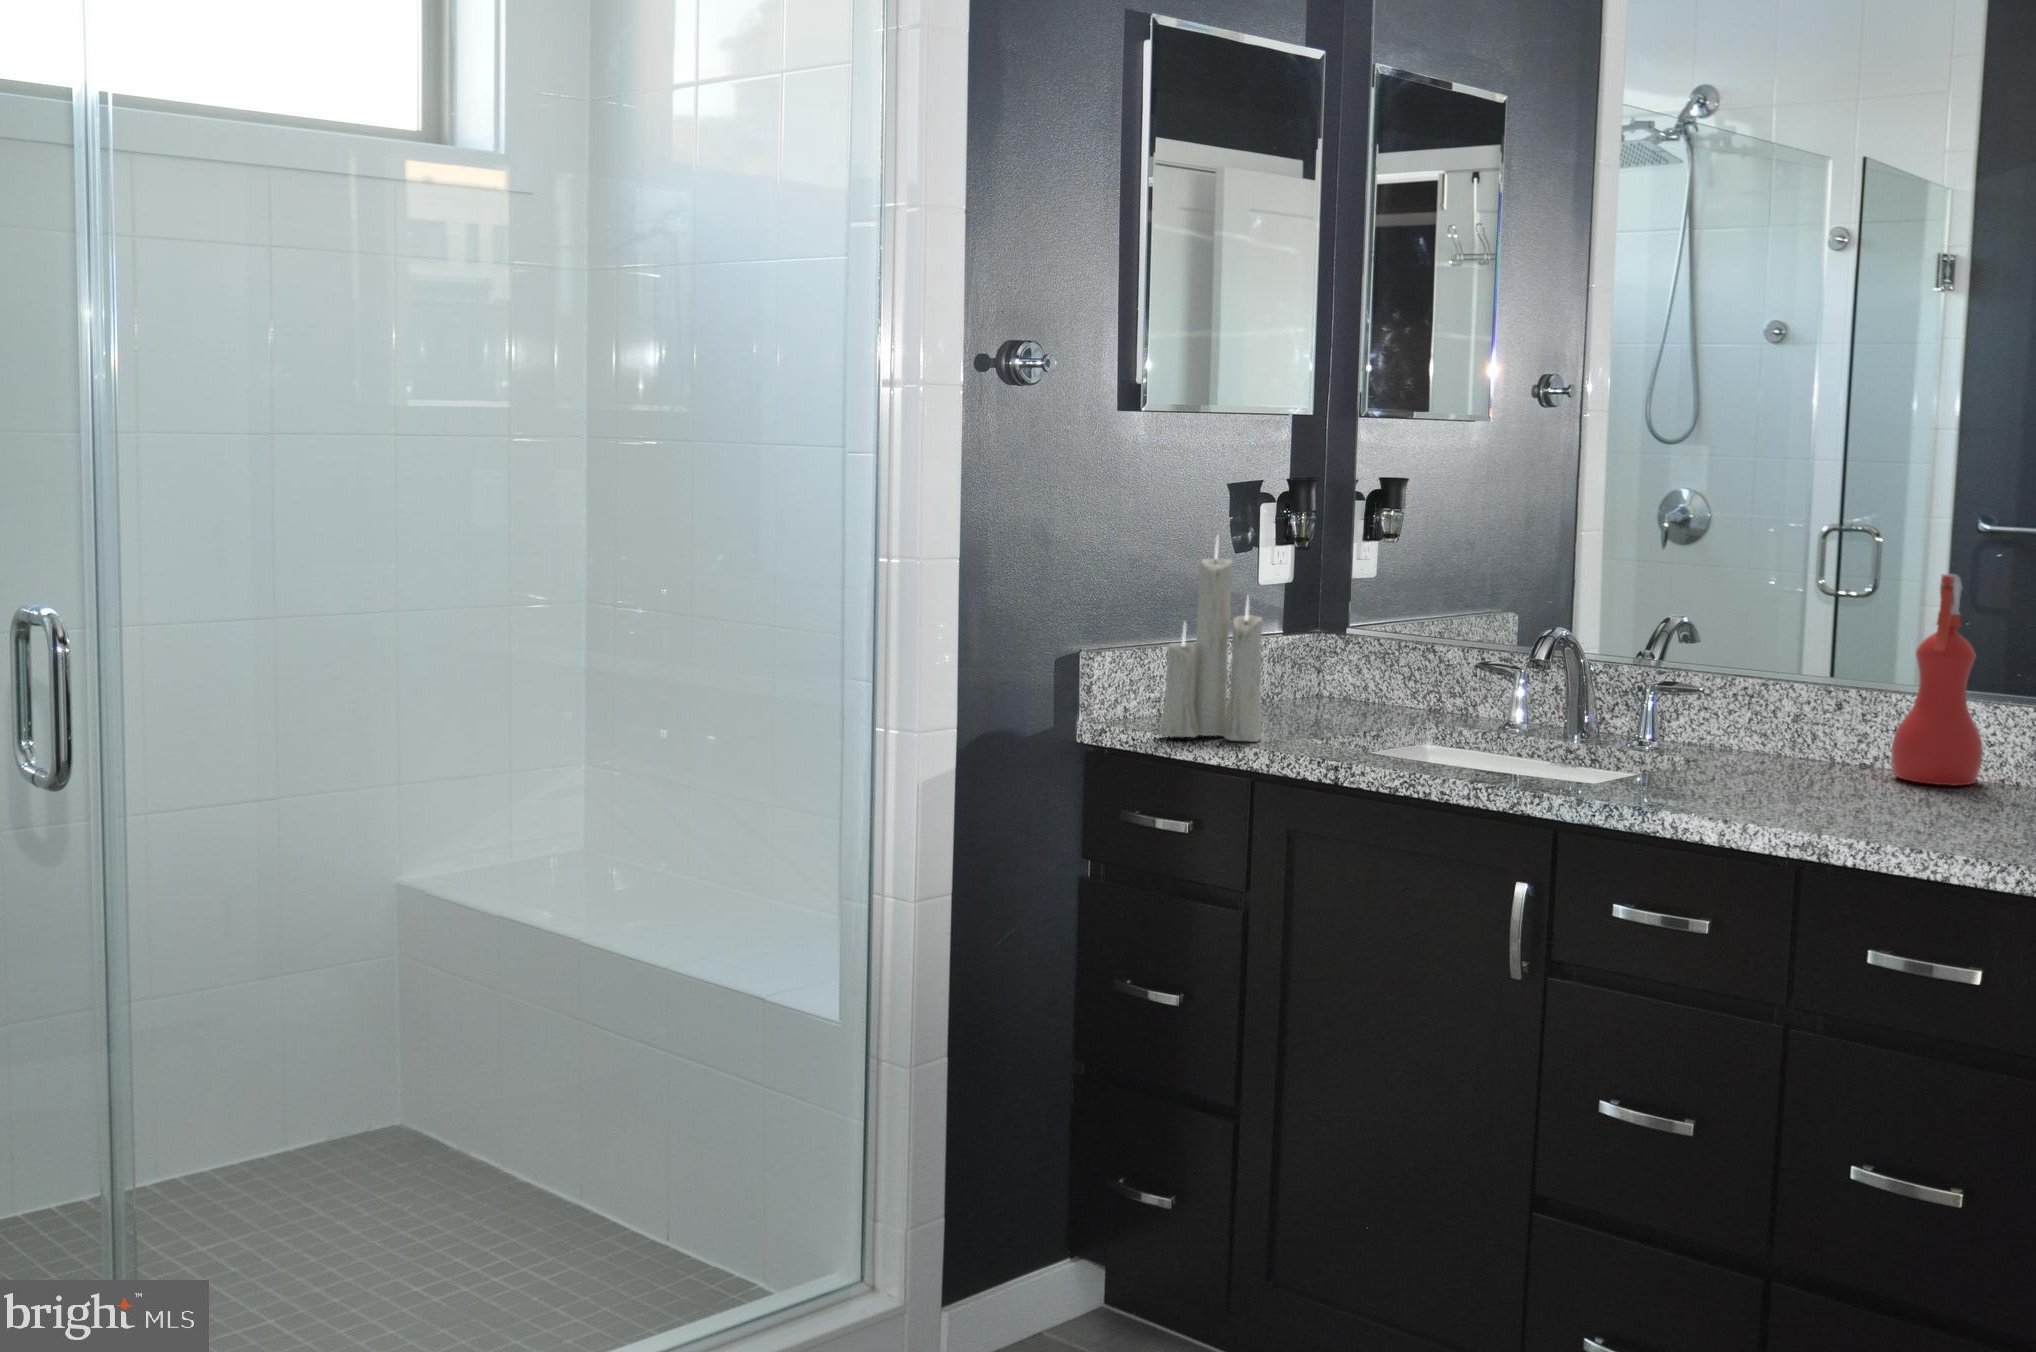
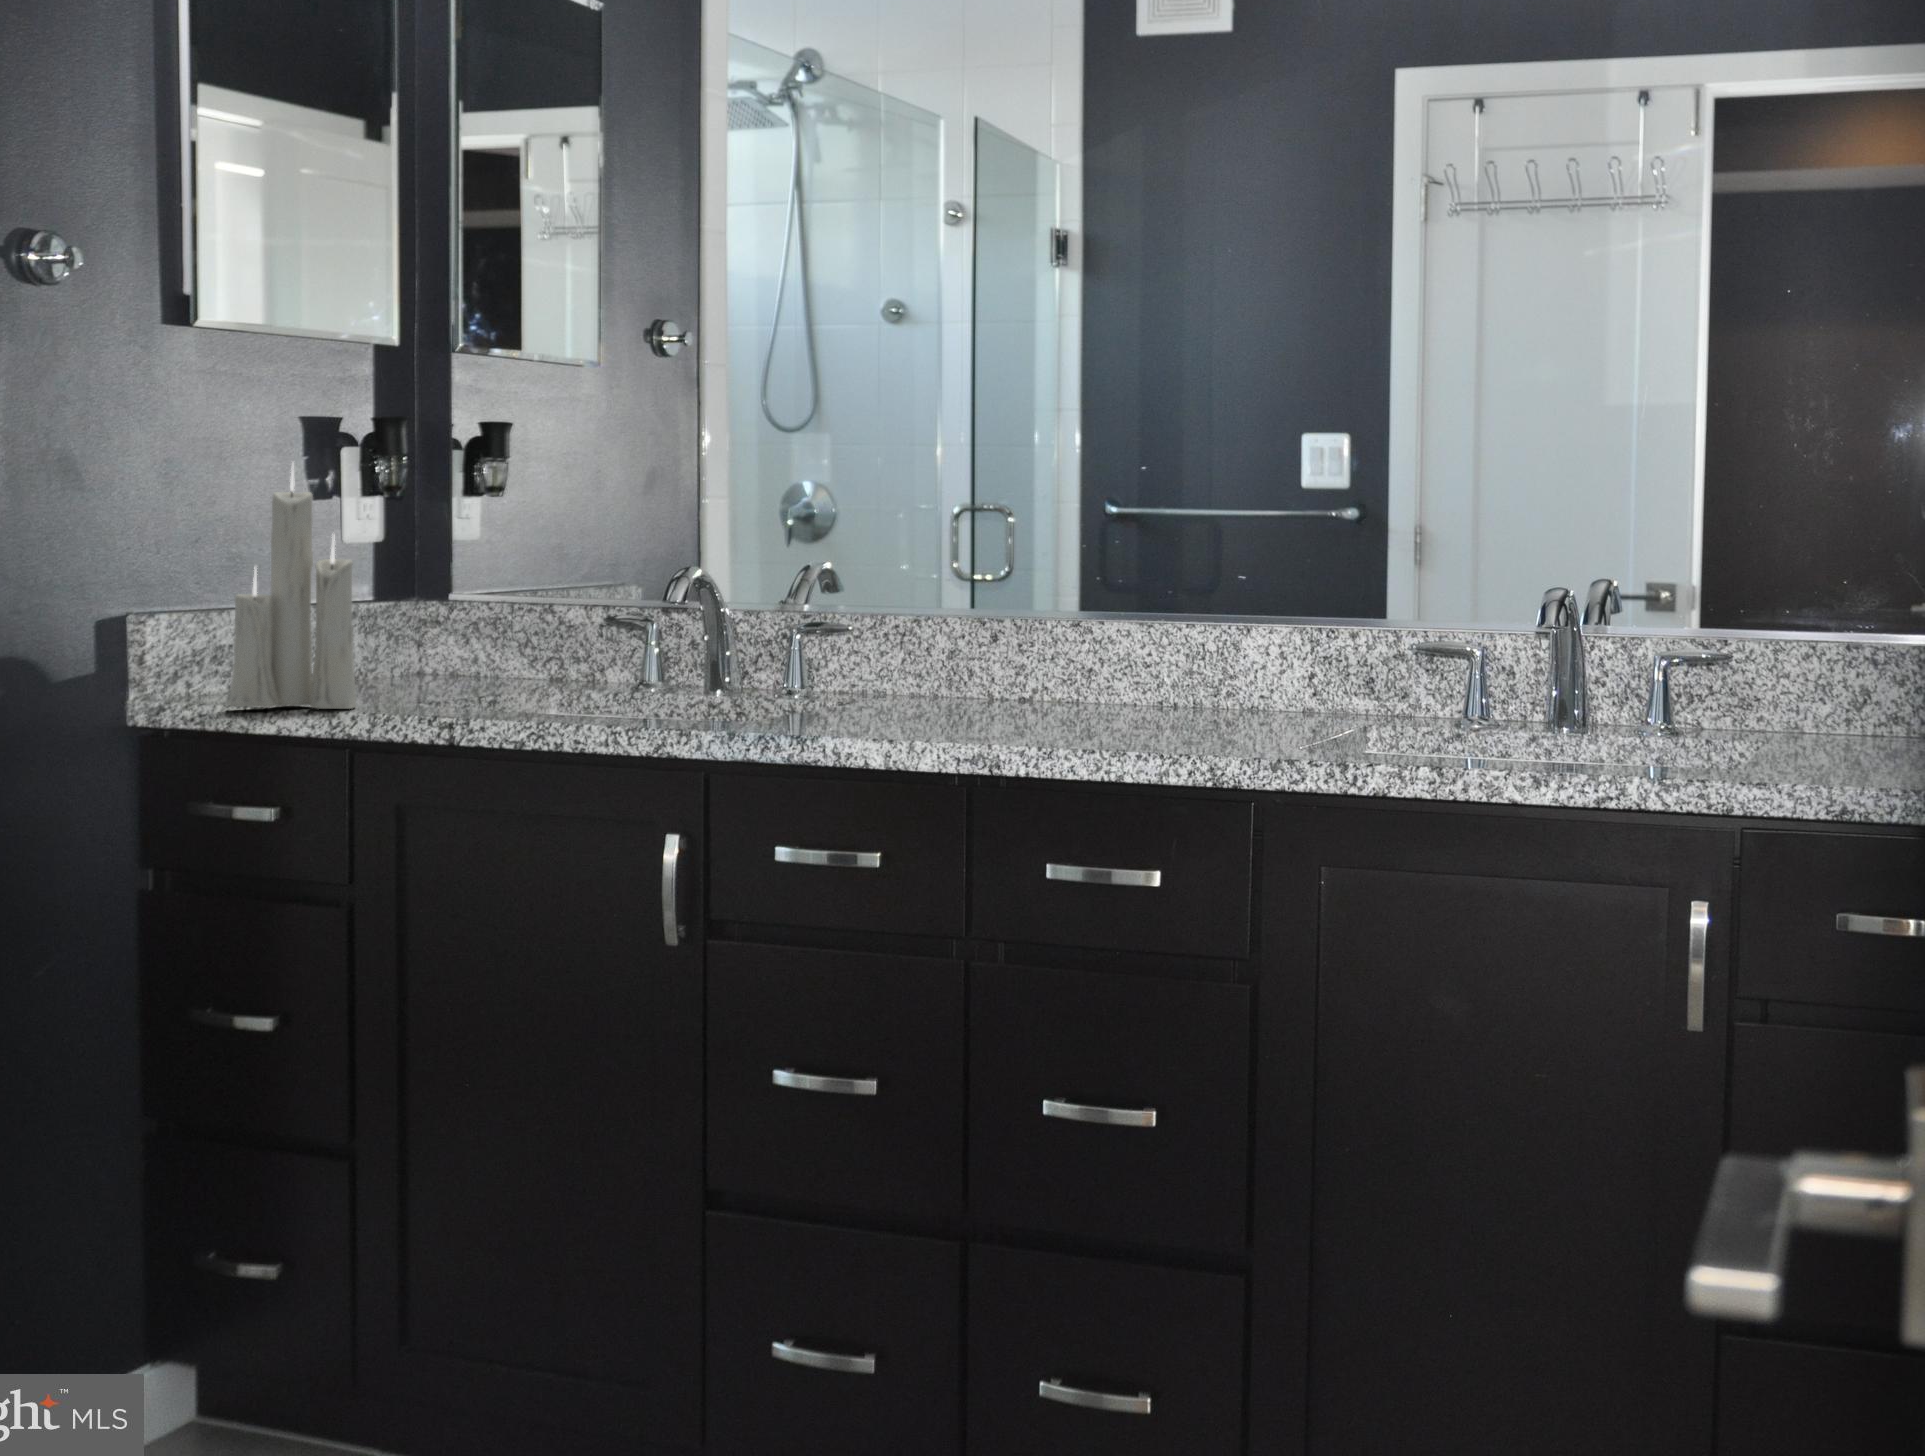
spray bottle: present [1891,574,1983,785] -> none [1049,484,1137,710]

